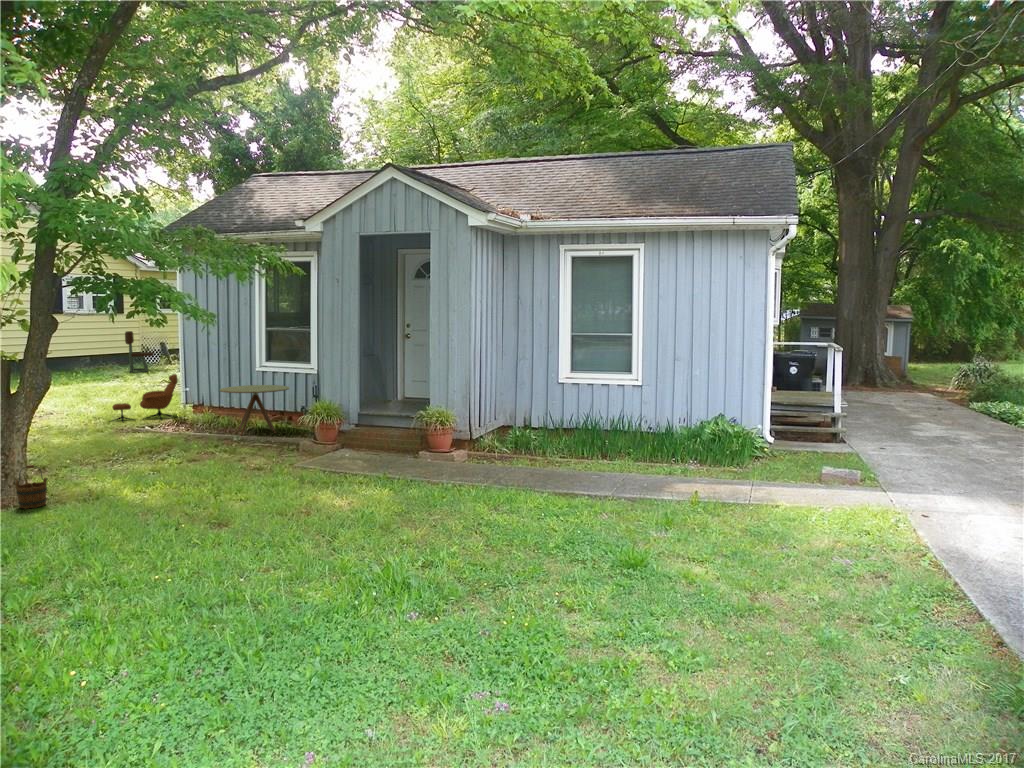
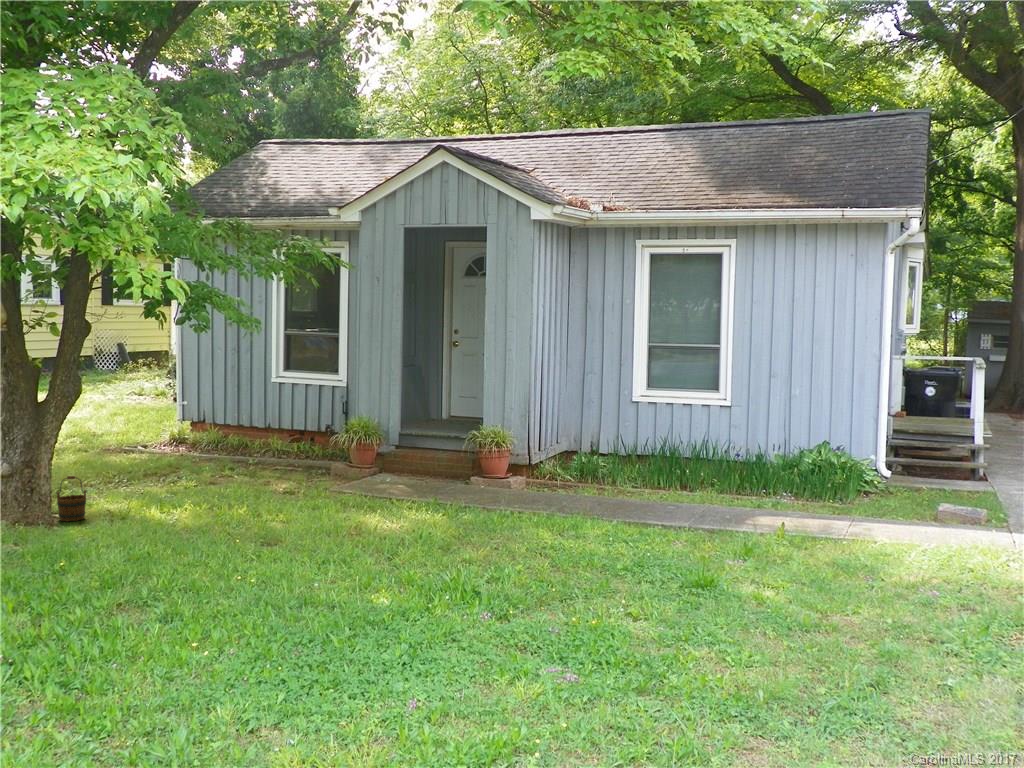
bench: present [125,331,154,373] -> none [89,330,123,381]
lounge chair: present [112,374,178,421] -> none [102,384,180,440]
round table: present [220,385,290,436] -> none [236,398,315,457]

